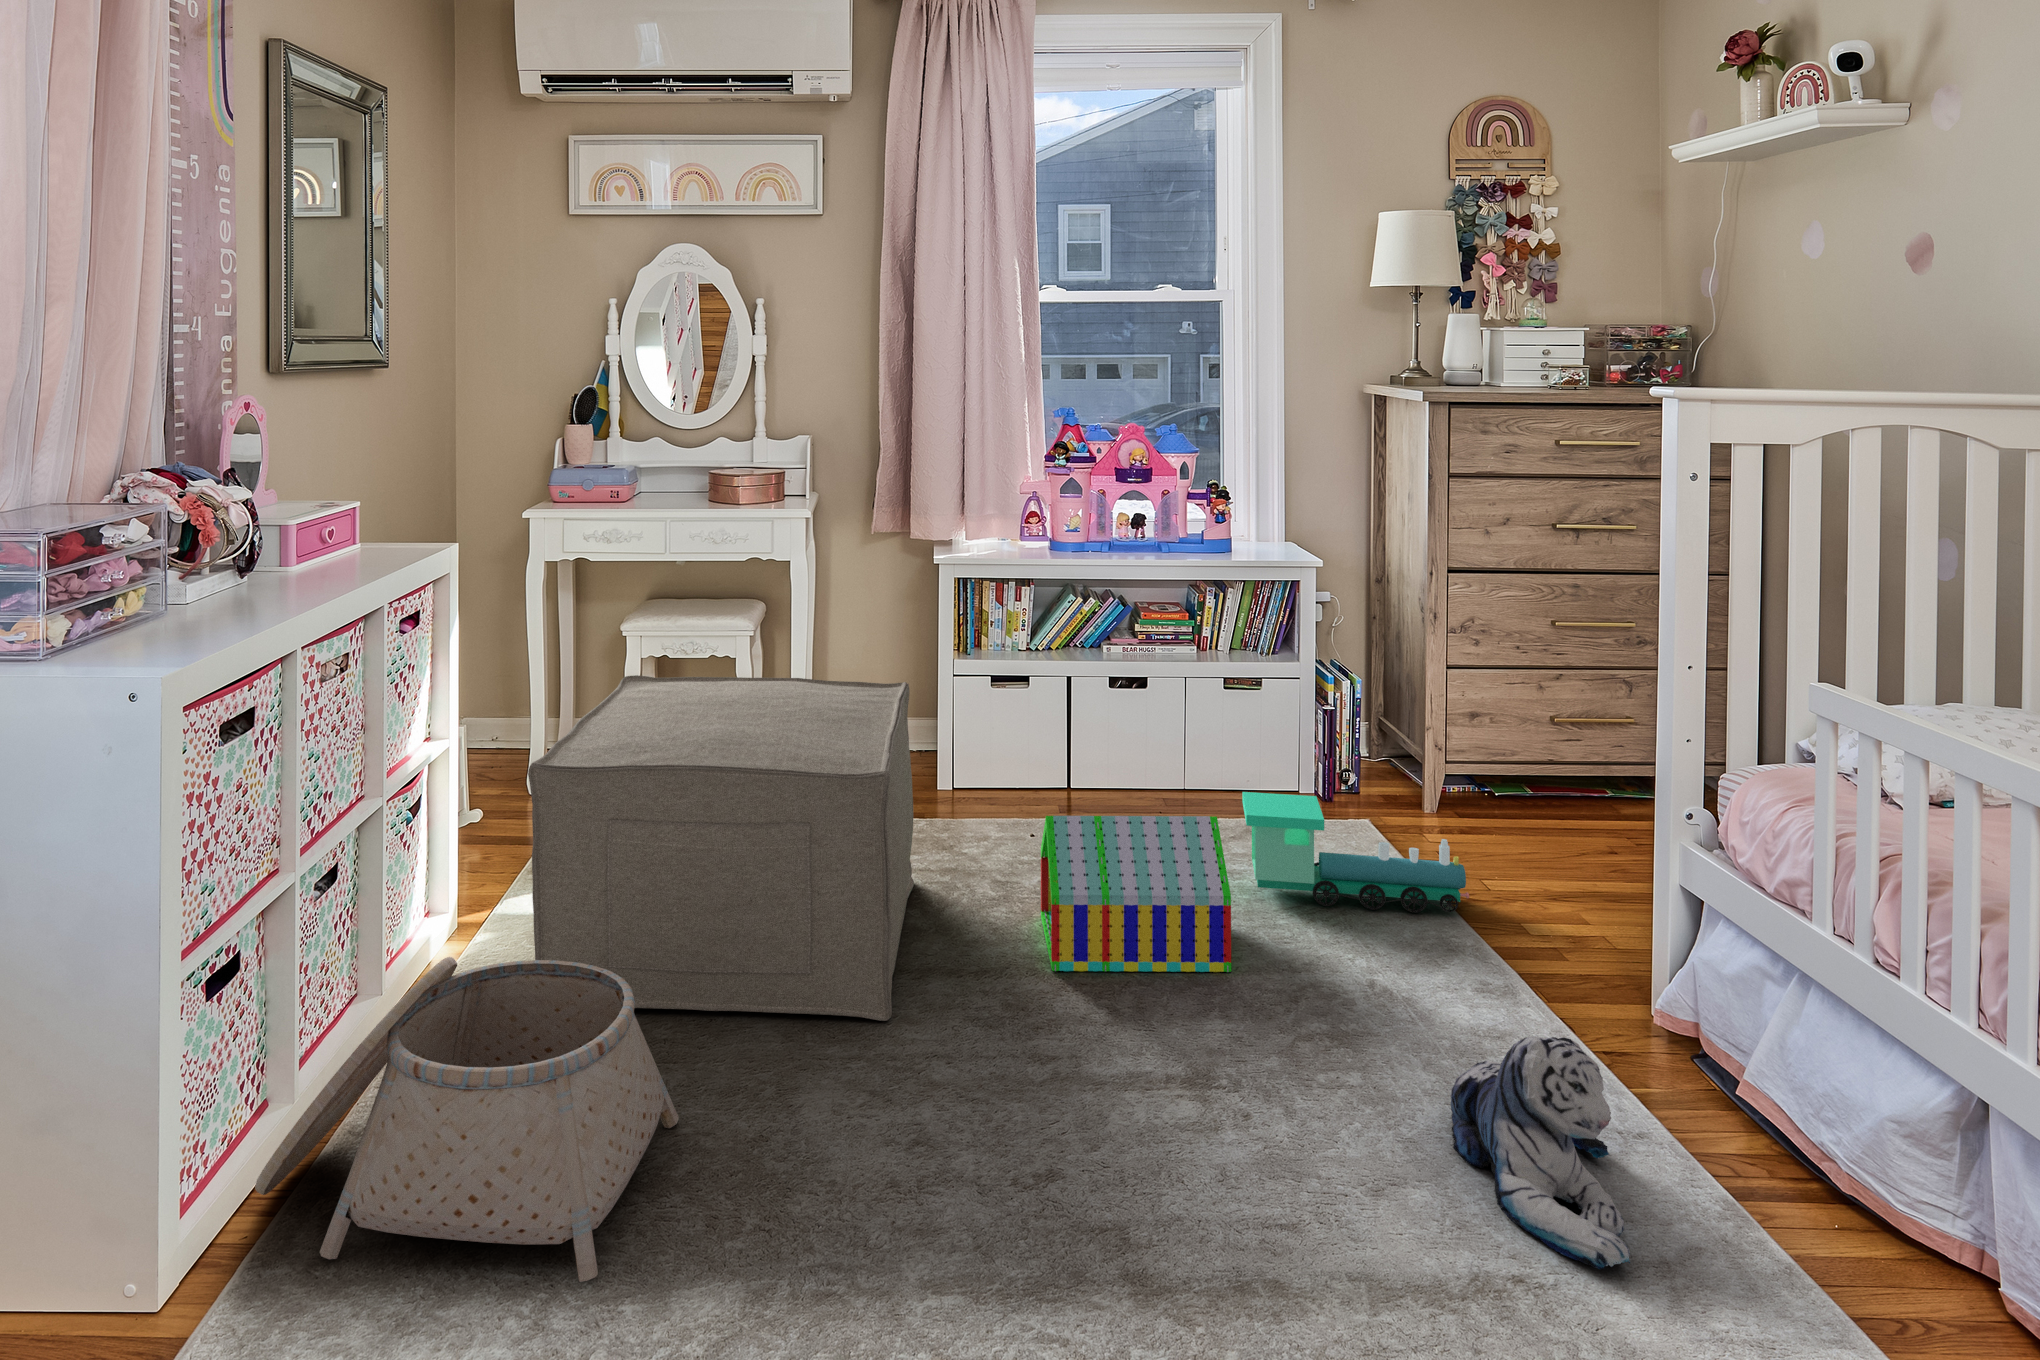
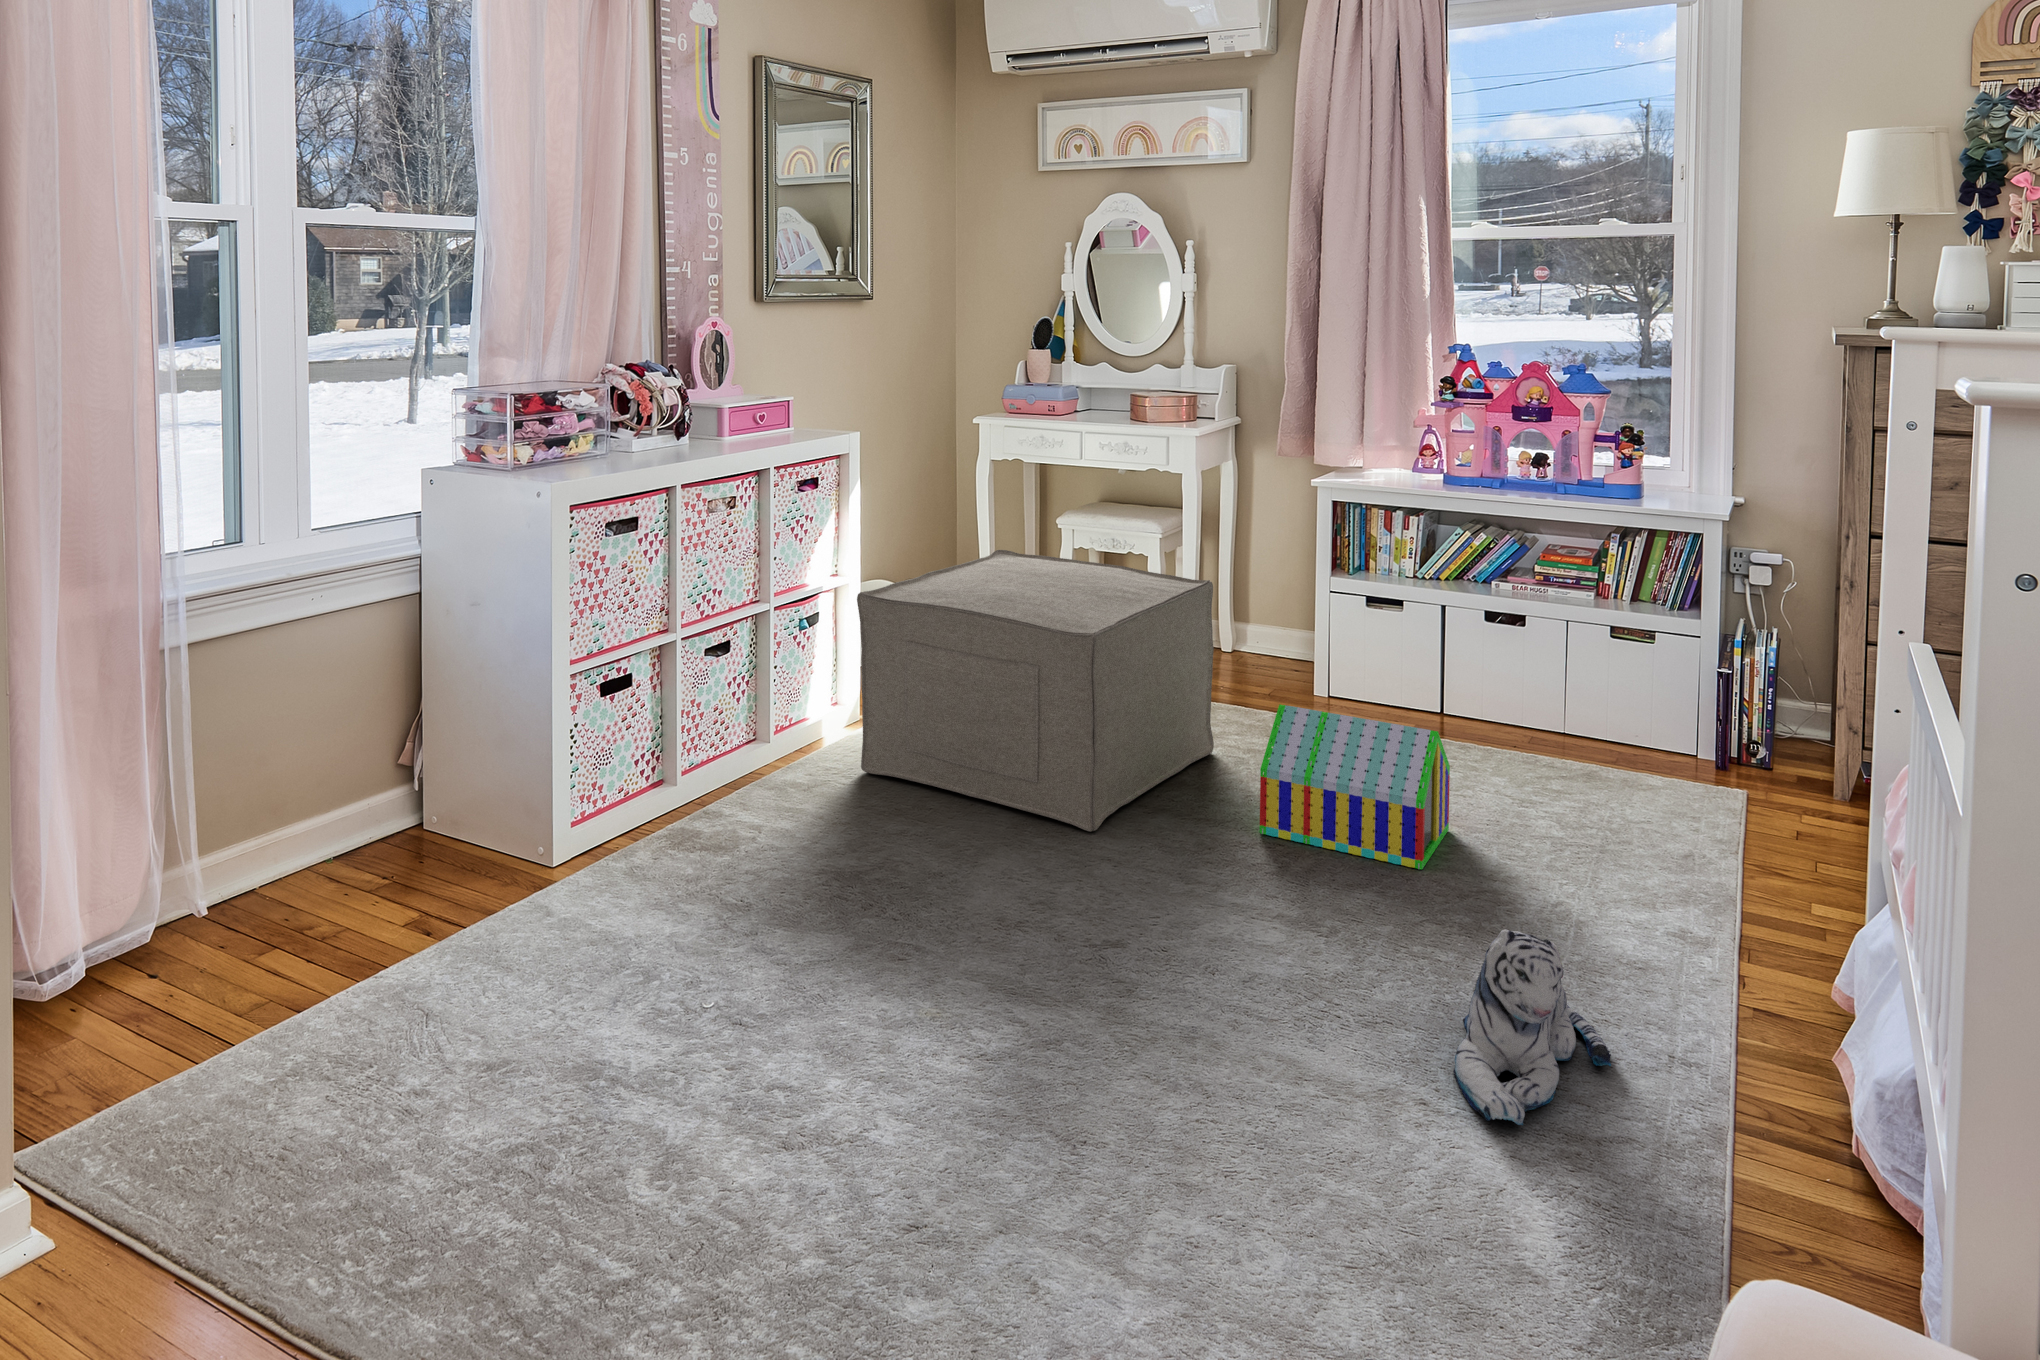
toy train: present [1242,792,1469,913] -> none [1505,727,1756,880]
basket: present [255,957,679,1282] -> none [624,701,893,906]

